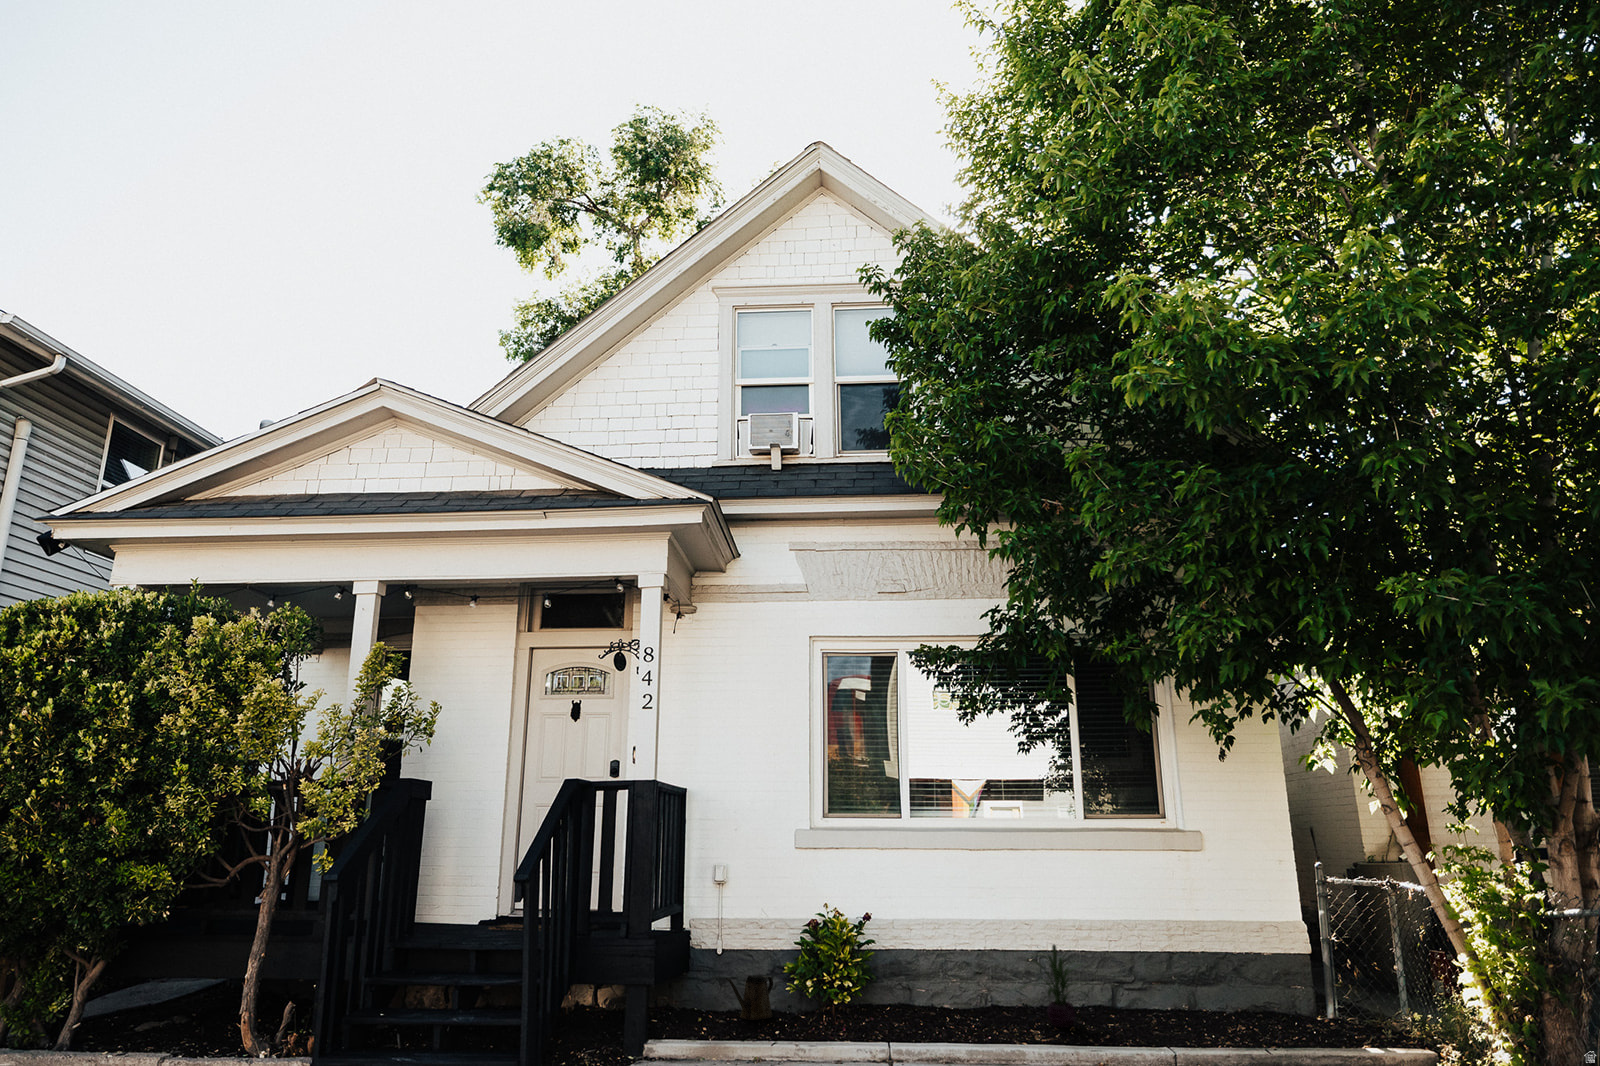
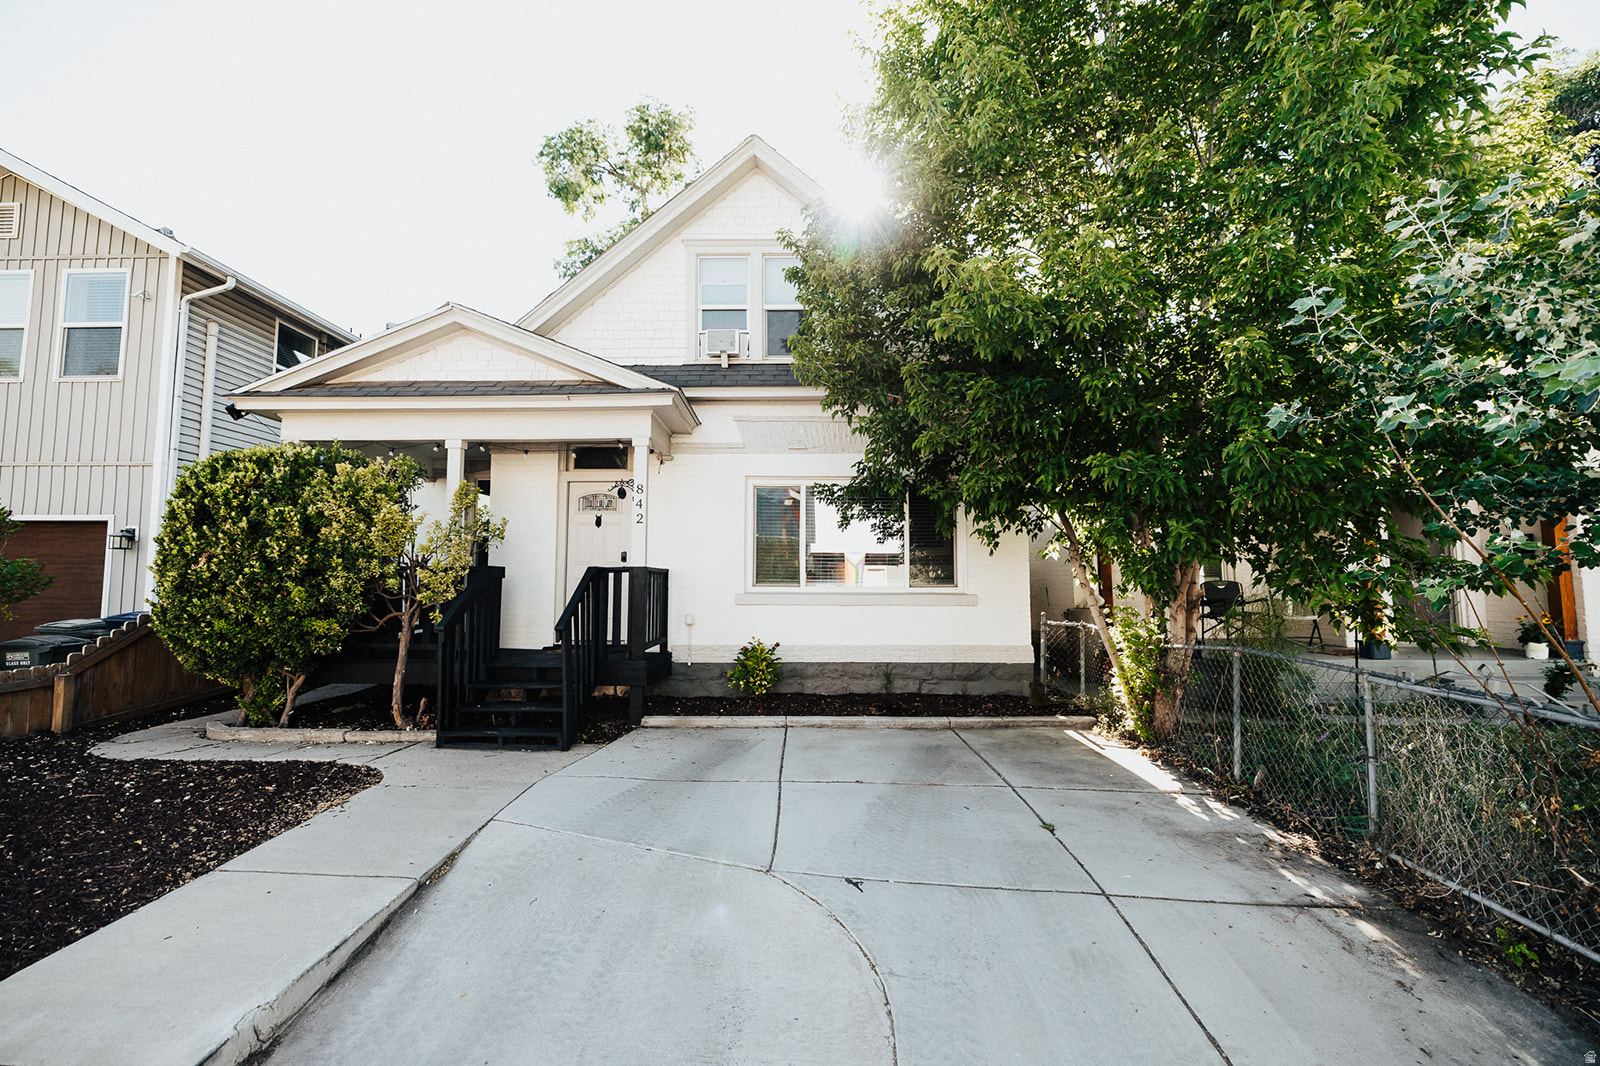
watering can: present [726,975,773,1020] -> present [1028,681,1054,706]

